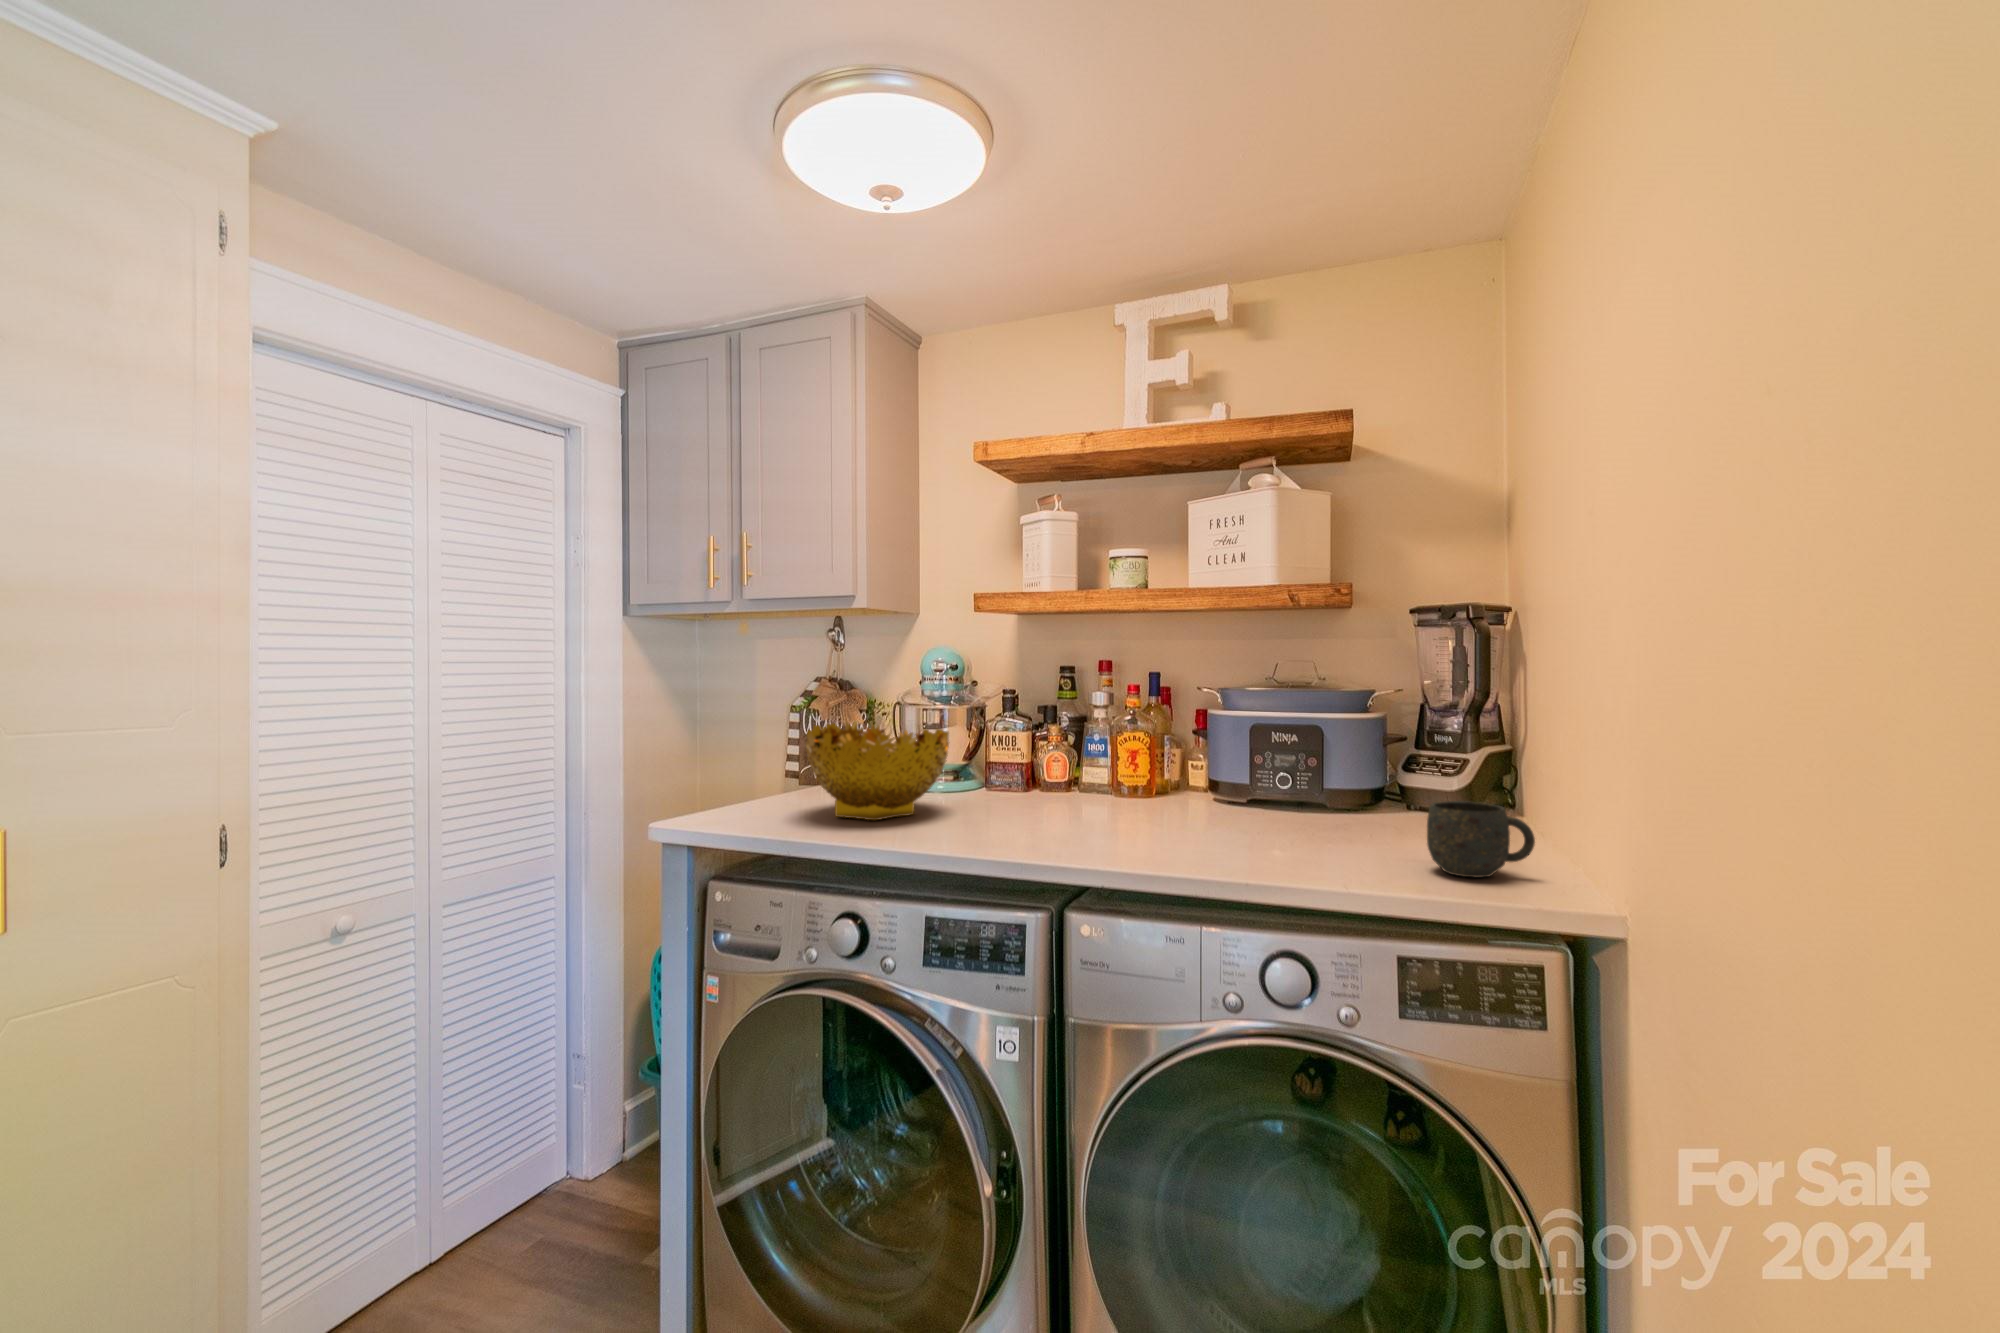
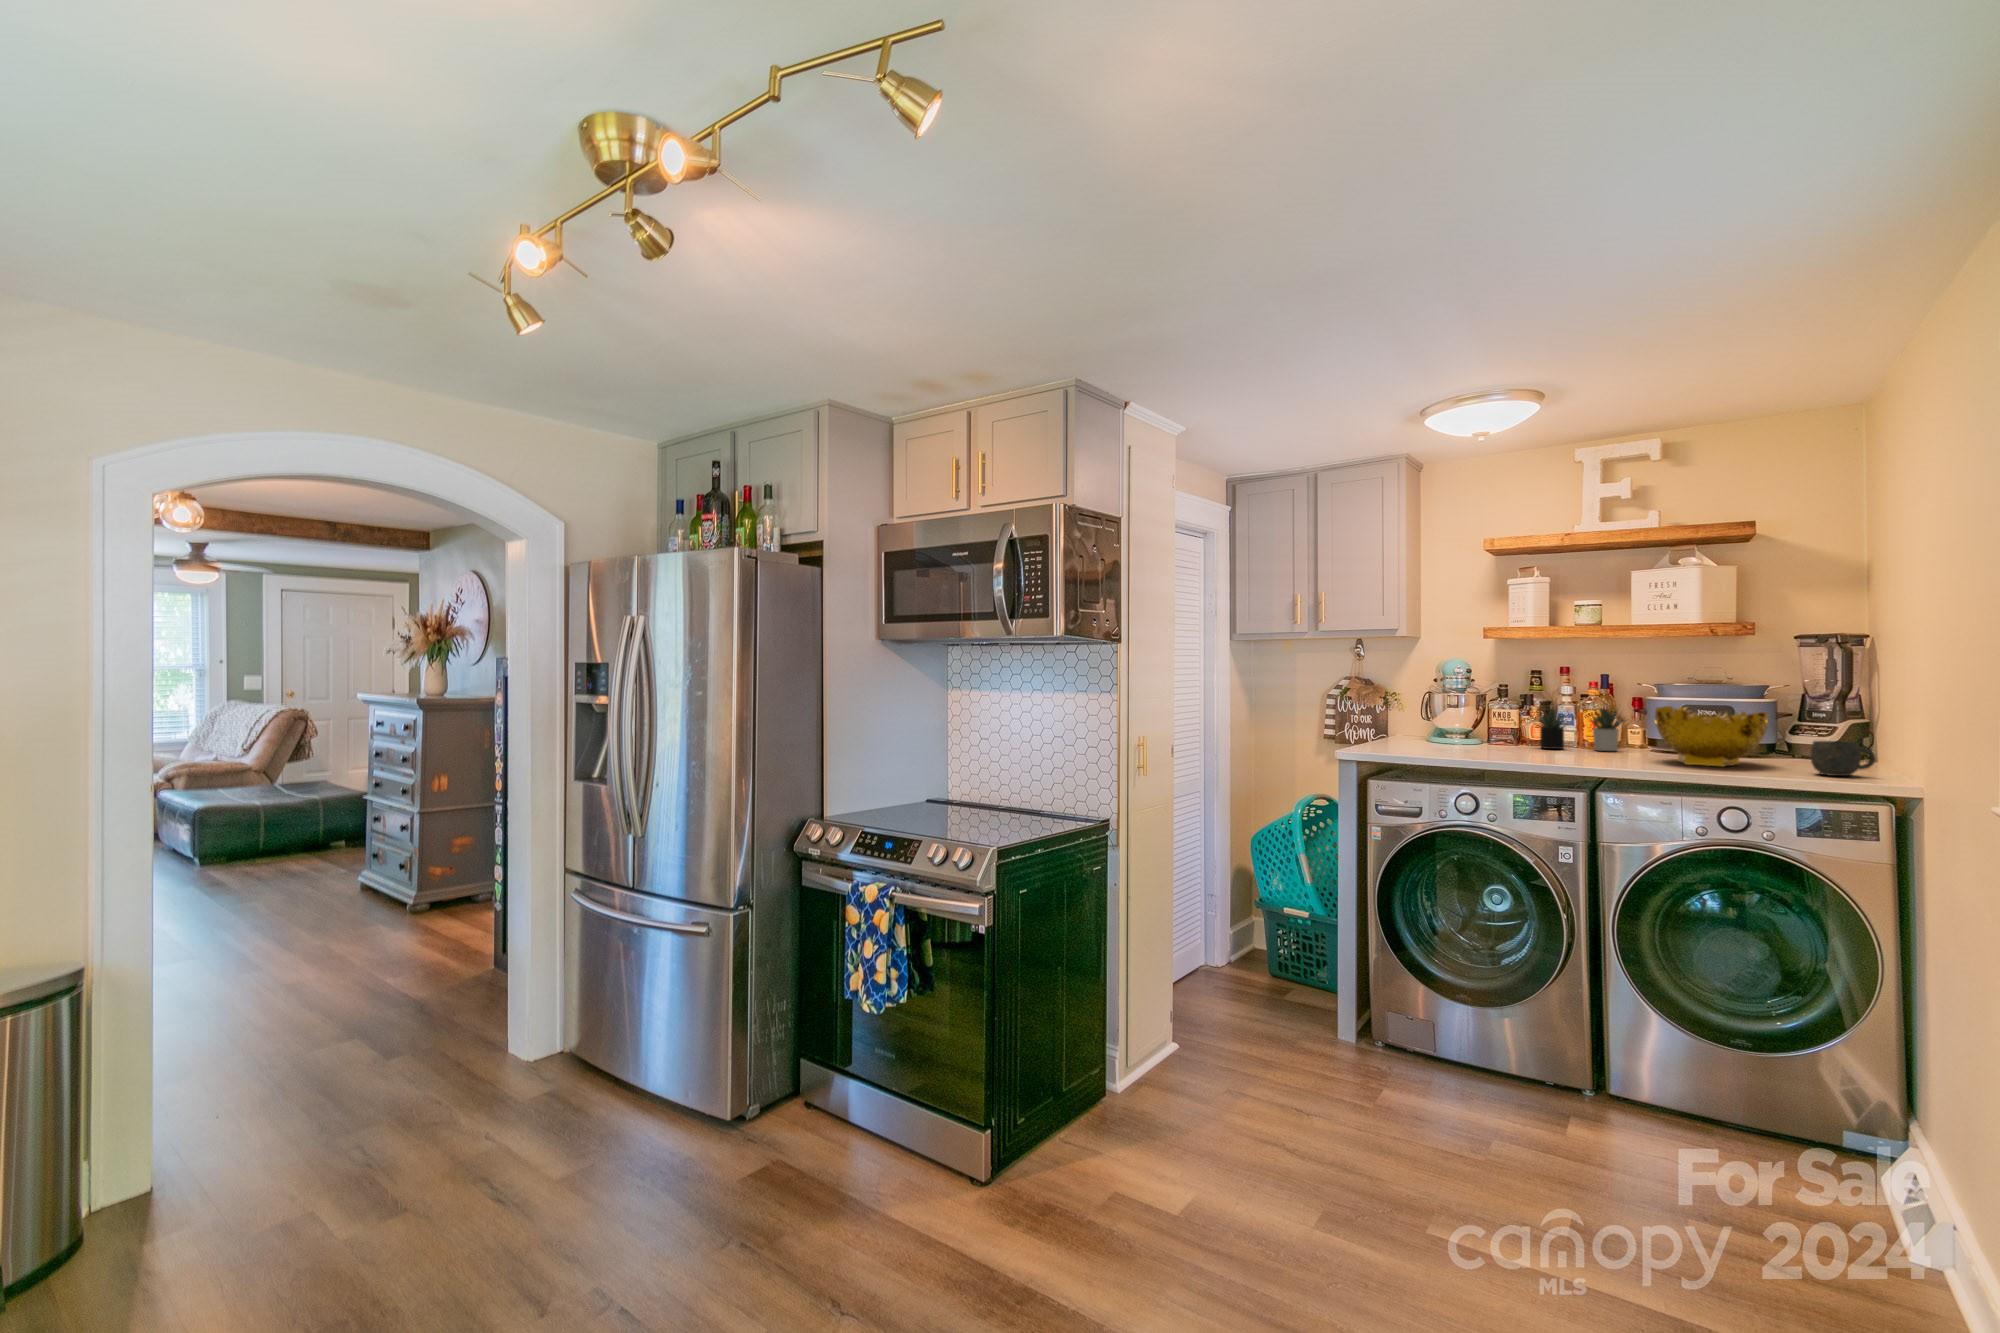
succulent plant: none [1020,715,1177,807] -> present [1537,707,1629,751]
decorative bowl: present [806,721,949,820] -> present [1655,706,1768,767]

